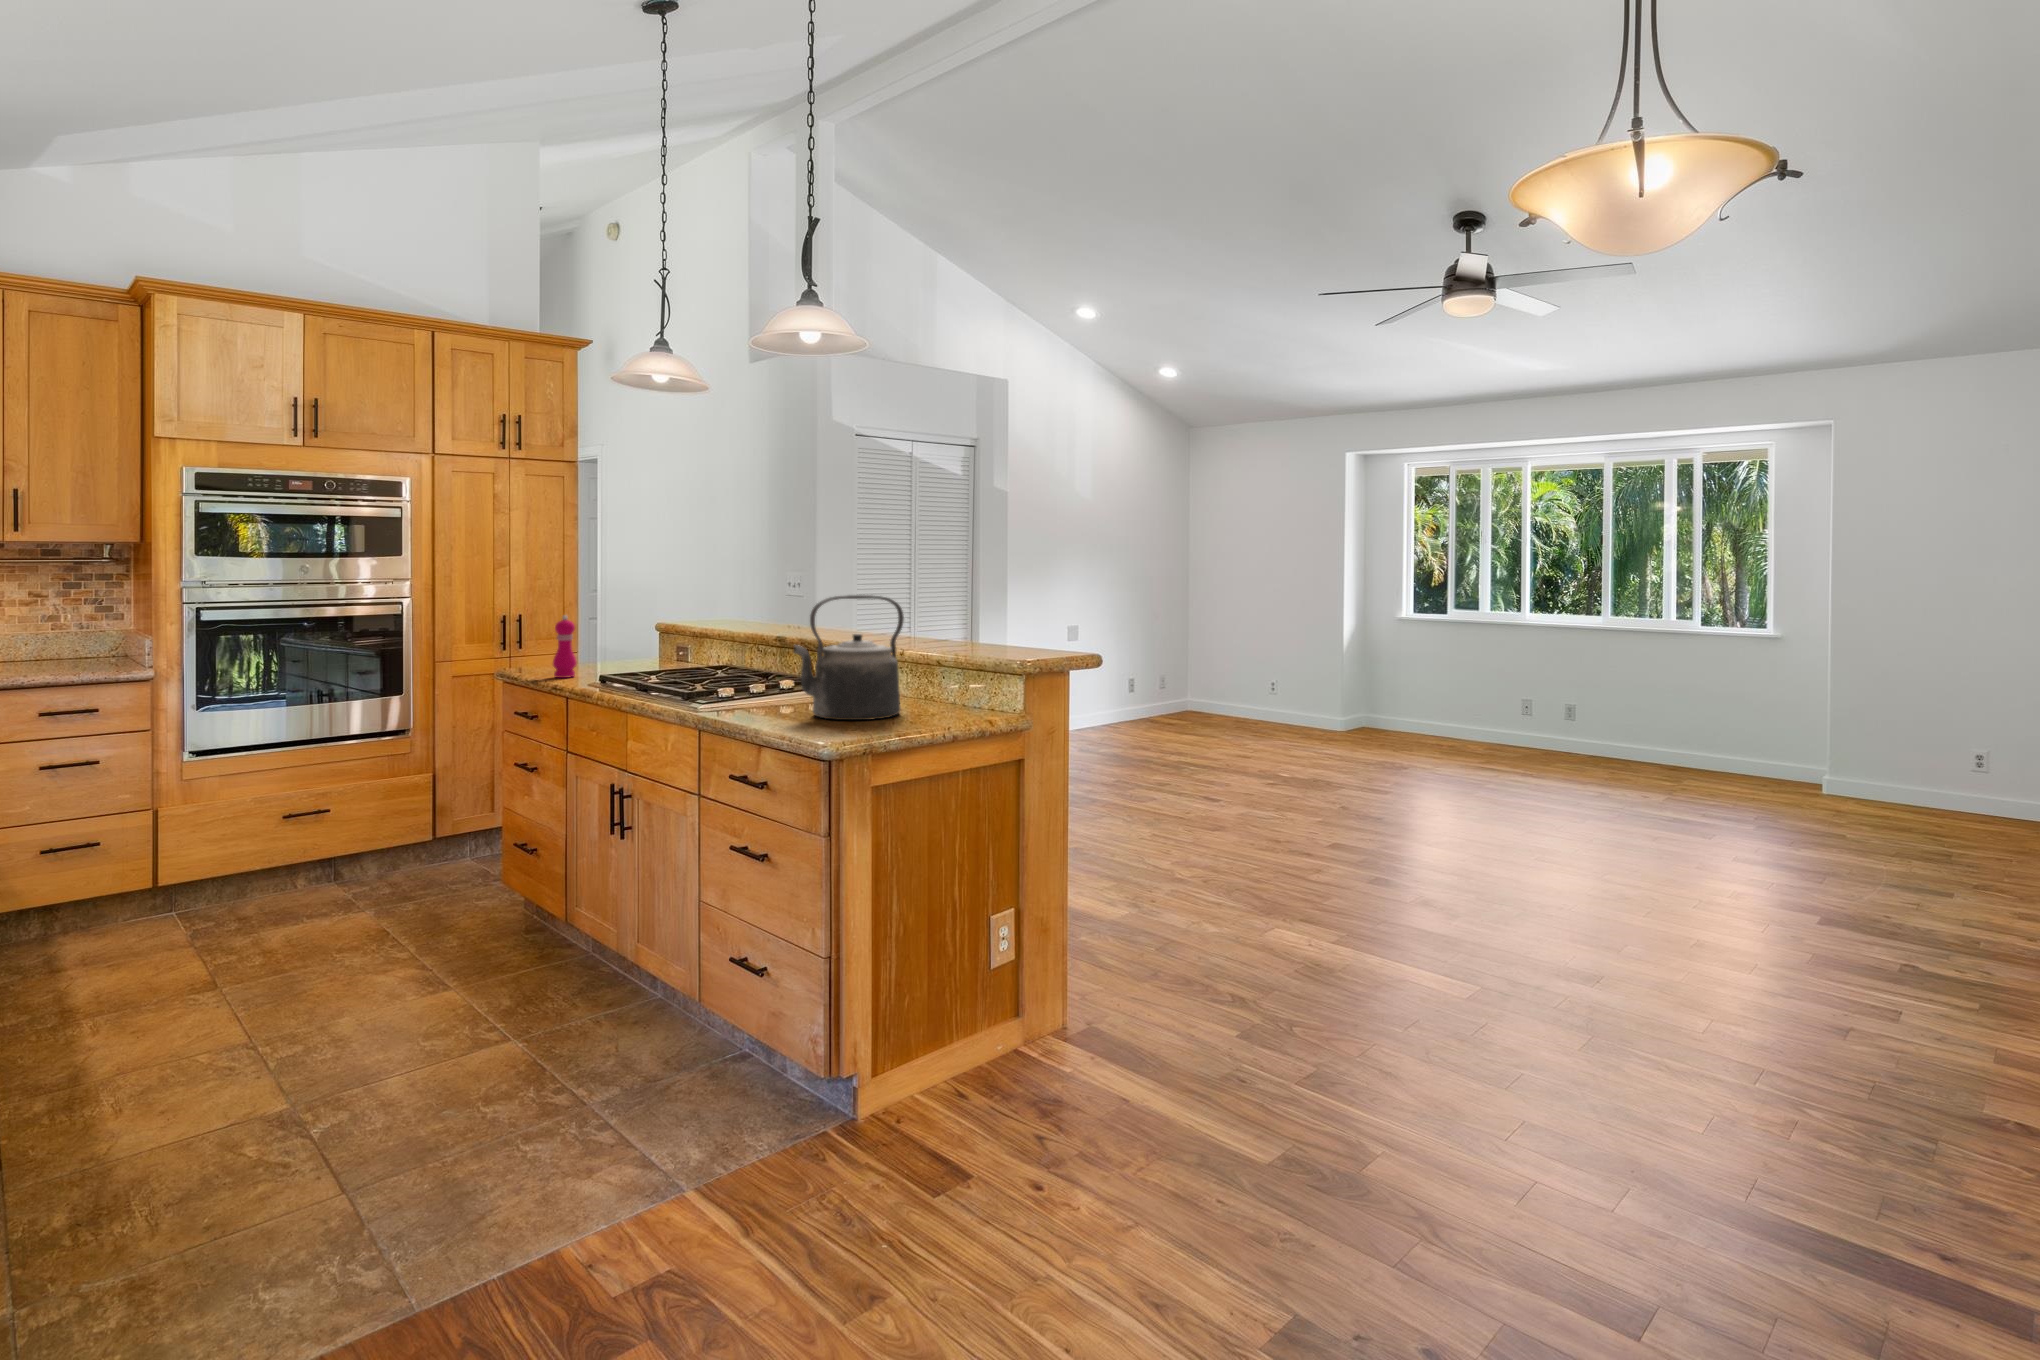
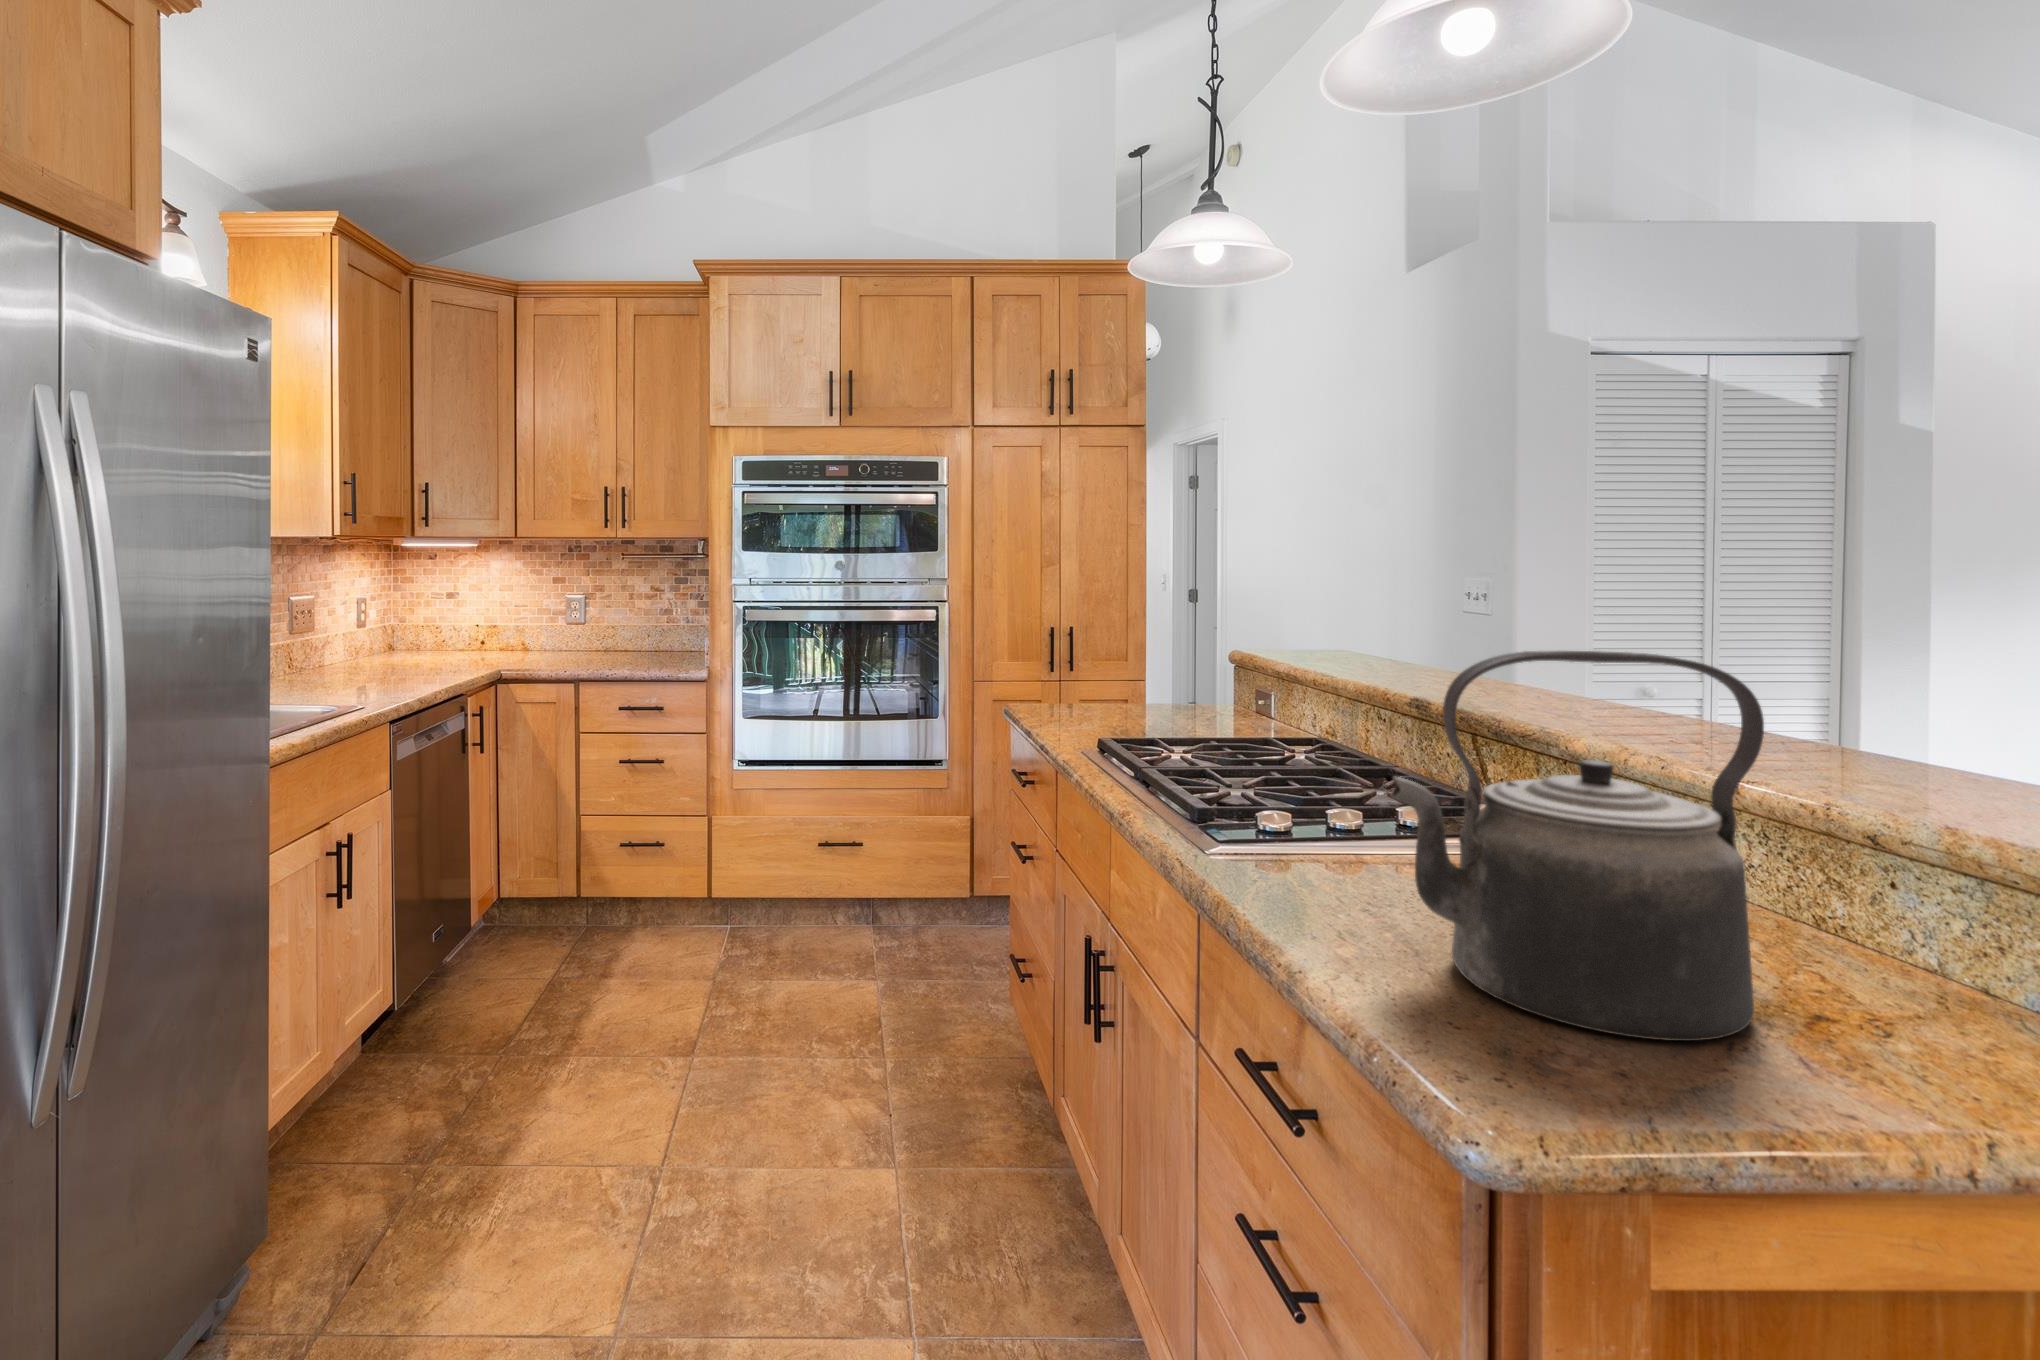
pepper mill: present [553,615,577,678] -> none [1049,638,1083,732]

